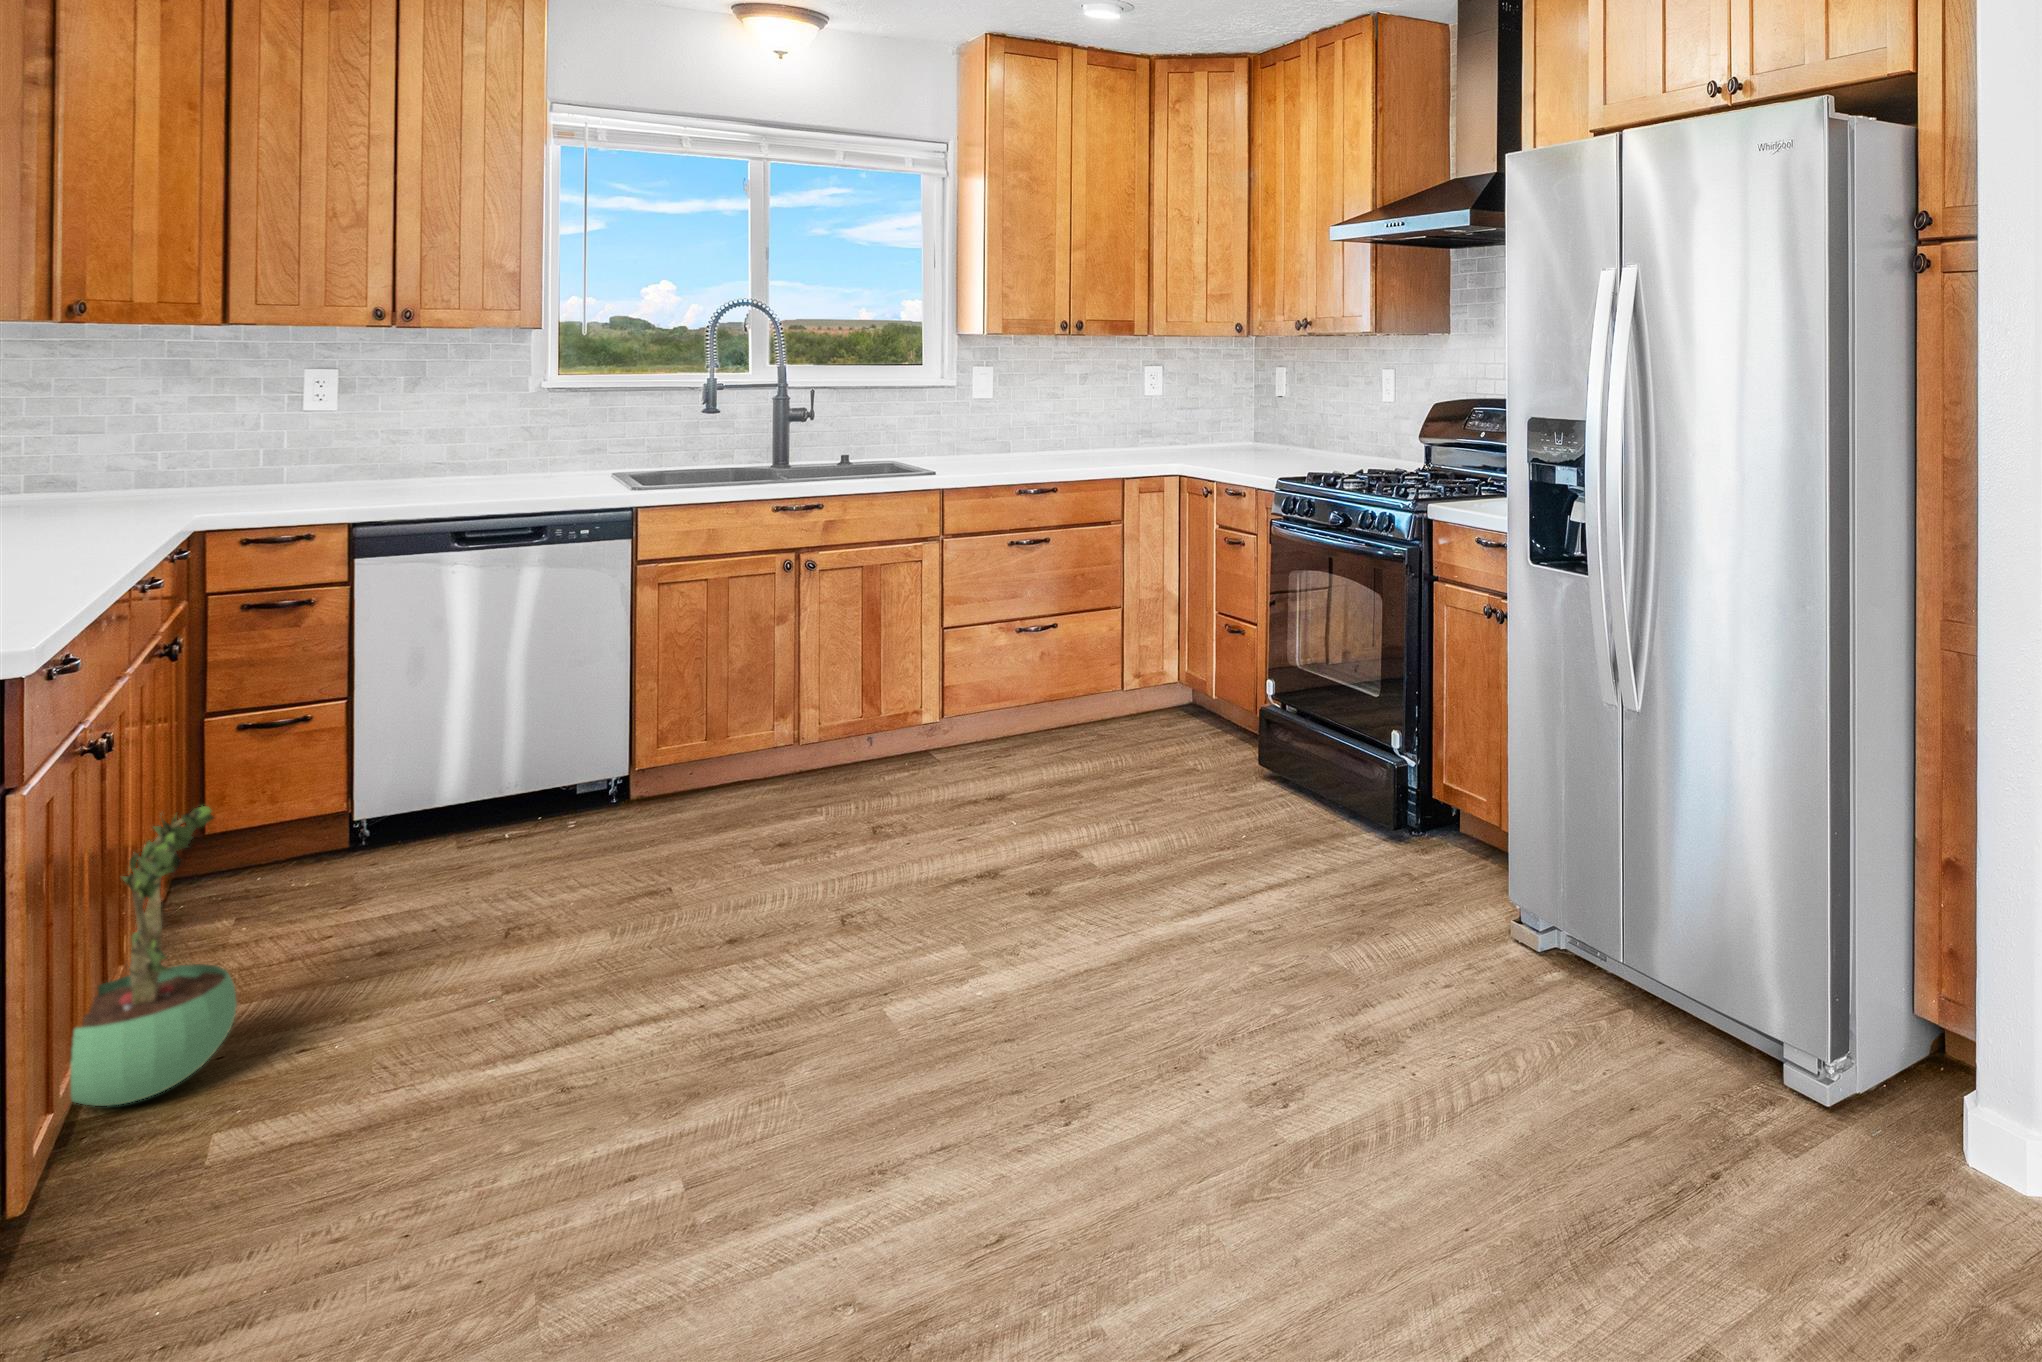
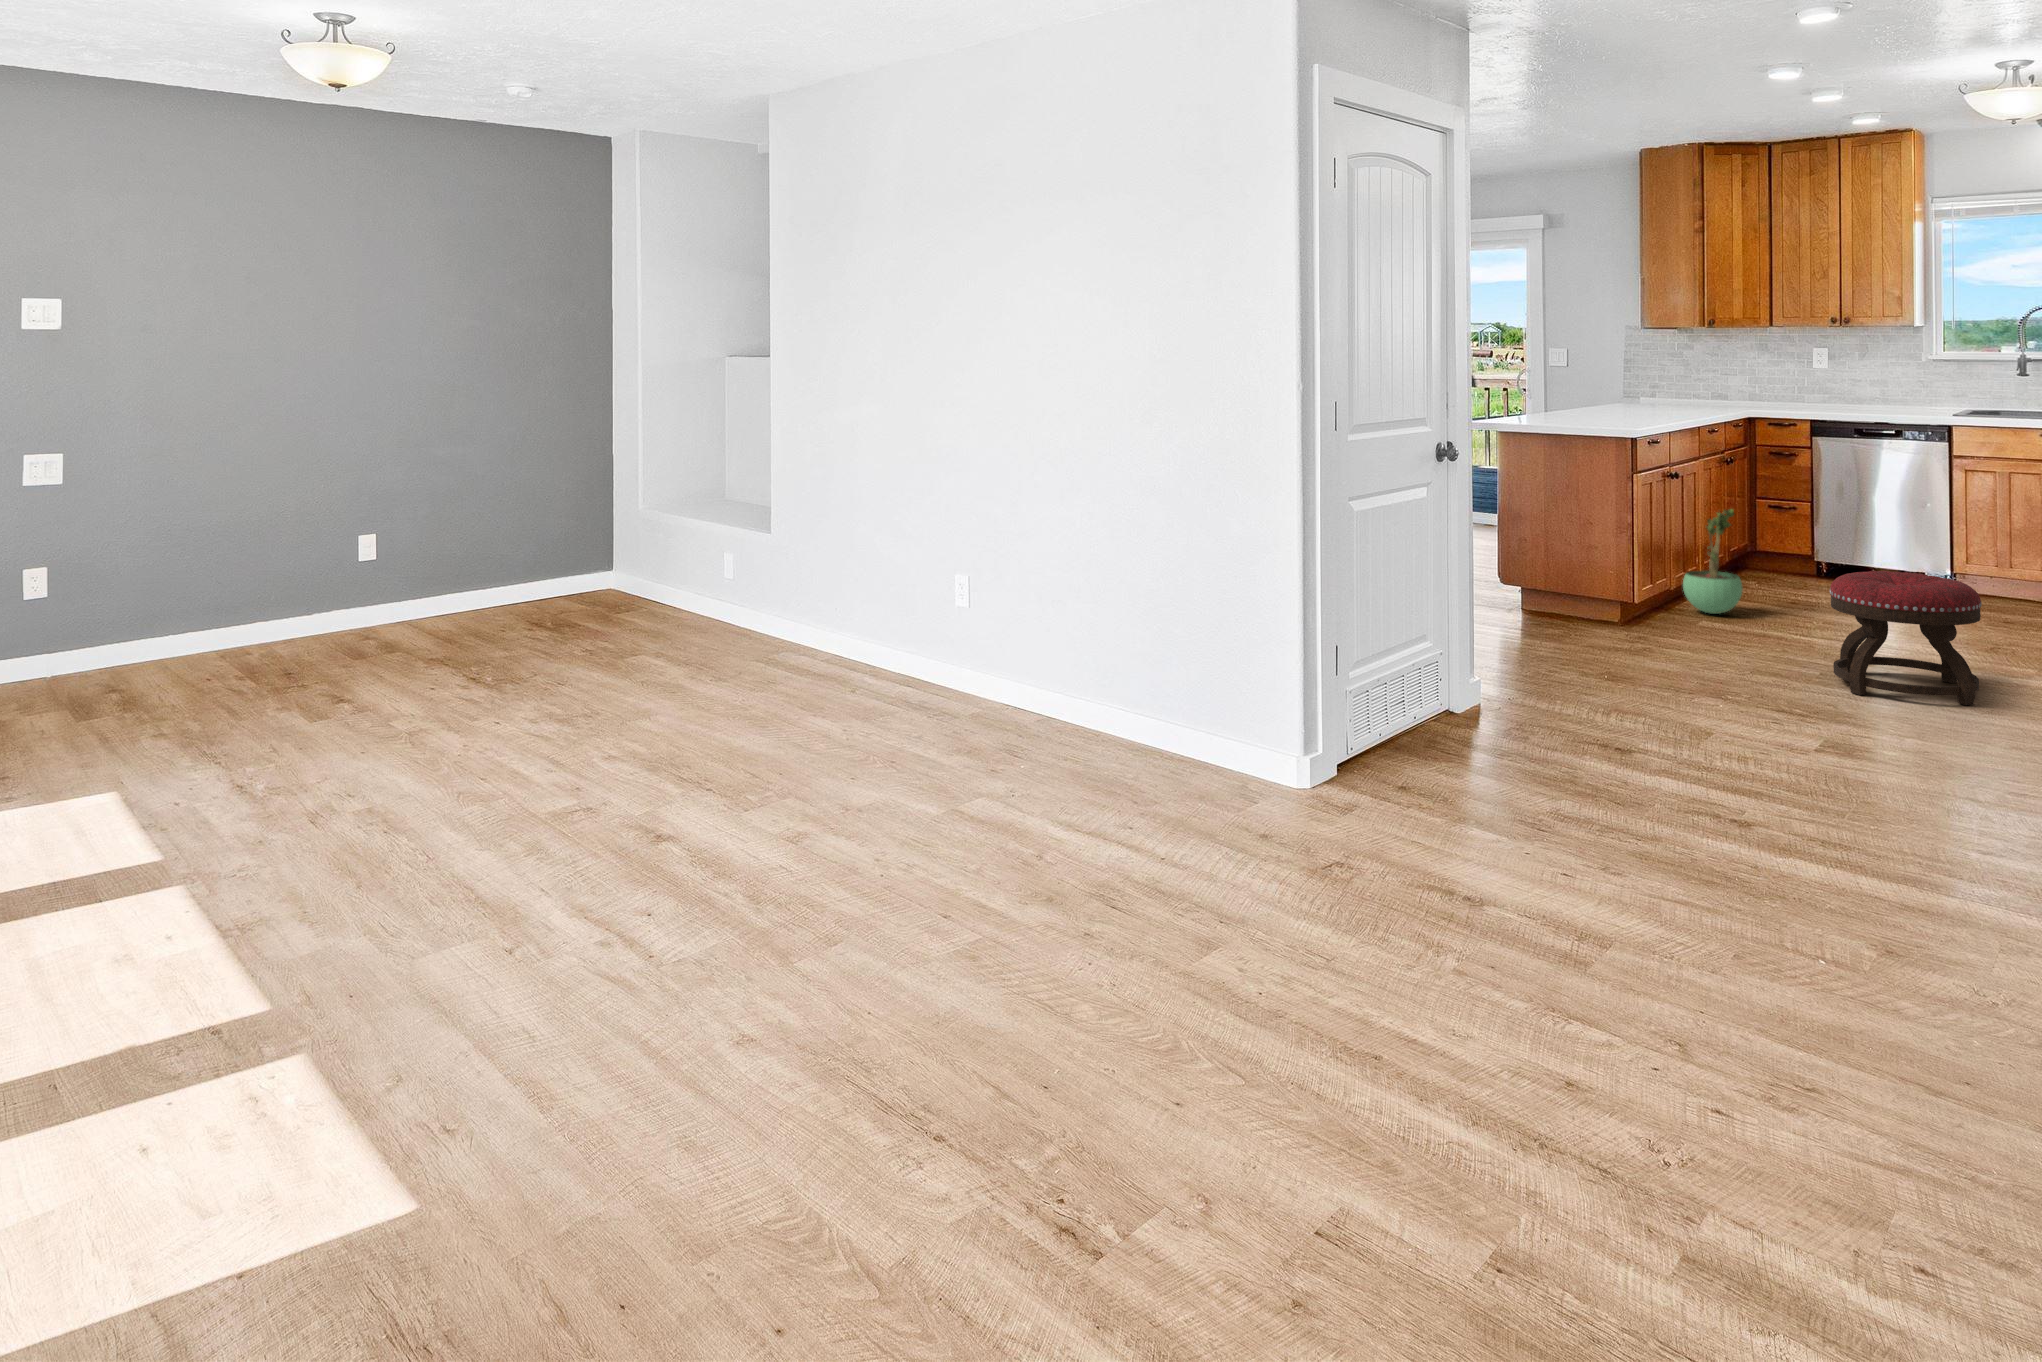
ottoman: none [611,891,944,1288] -> present [1830,571,1982,705]

